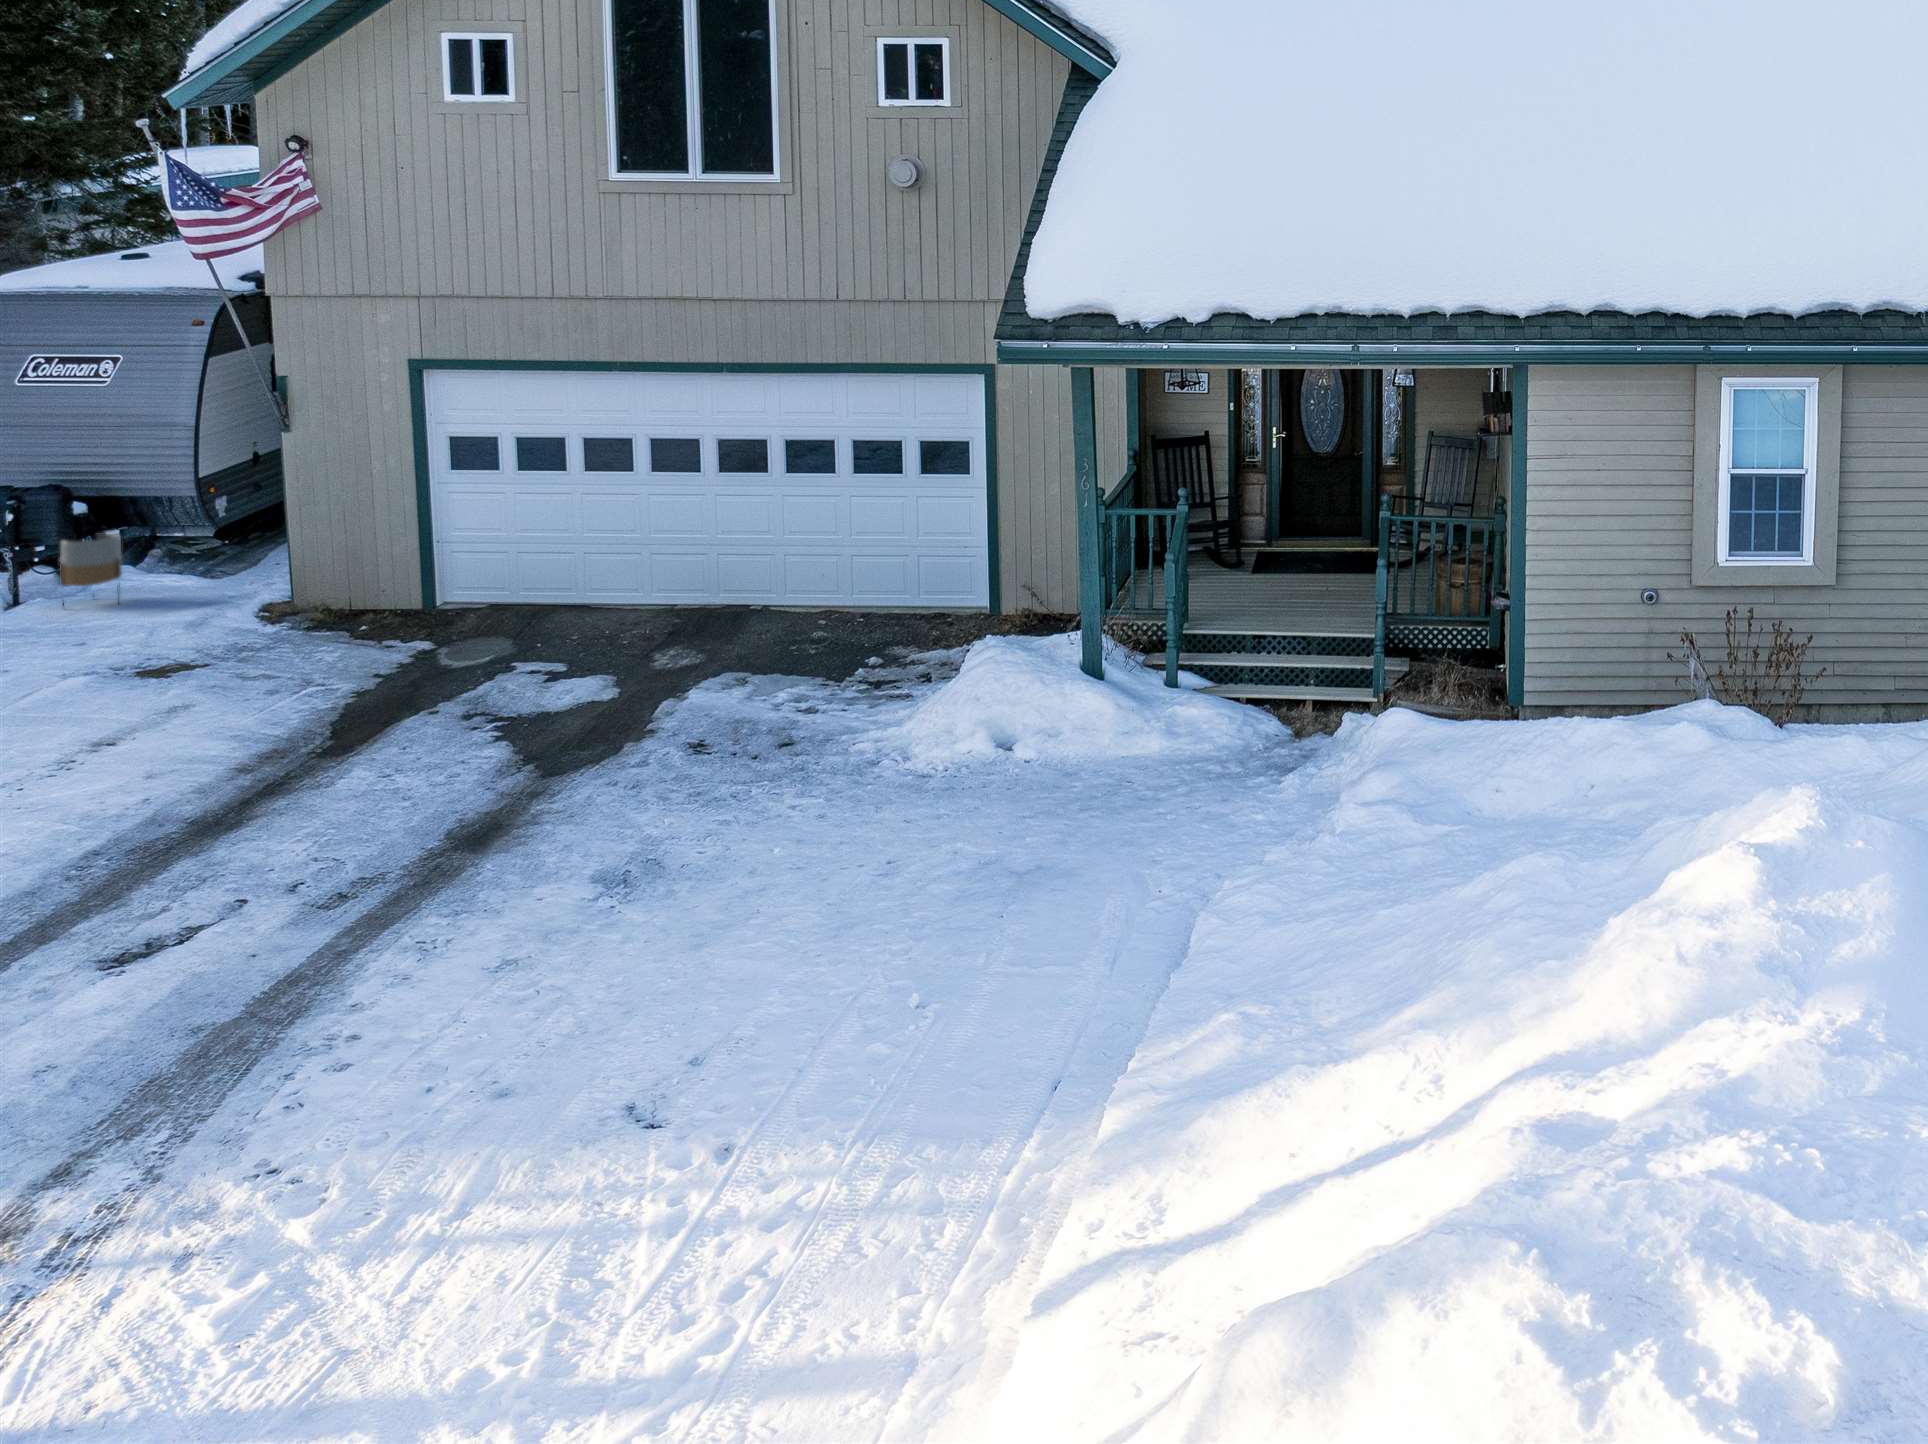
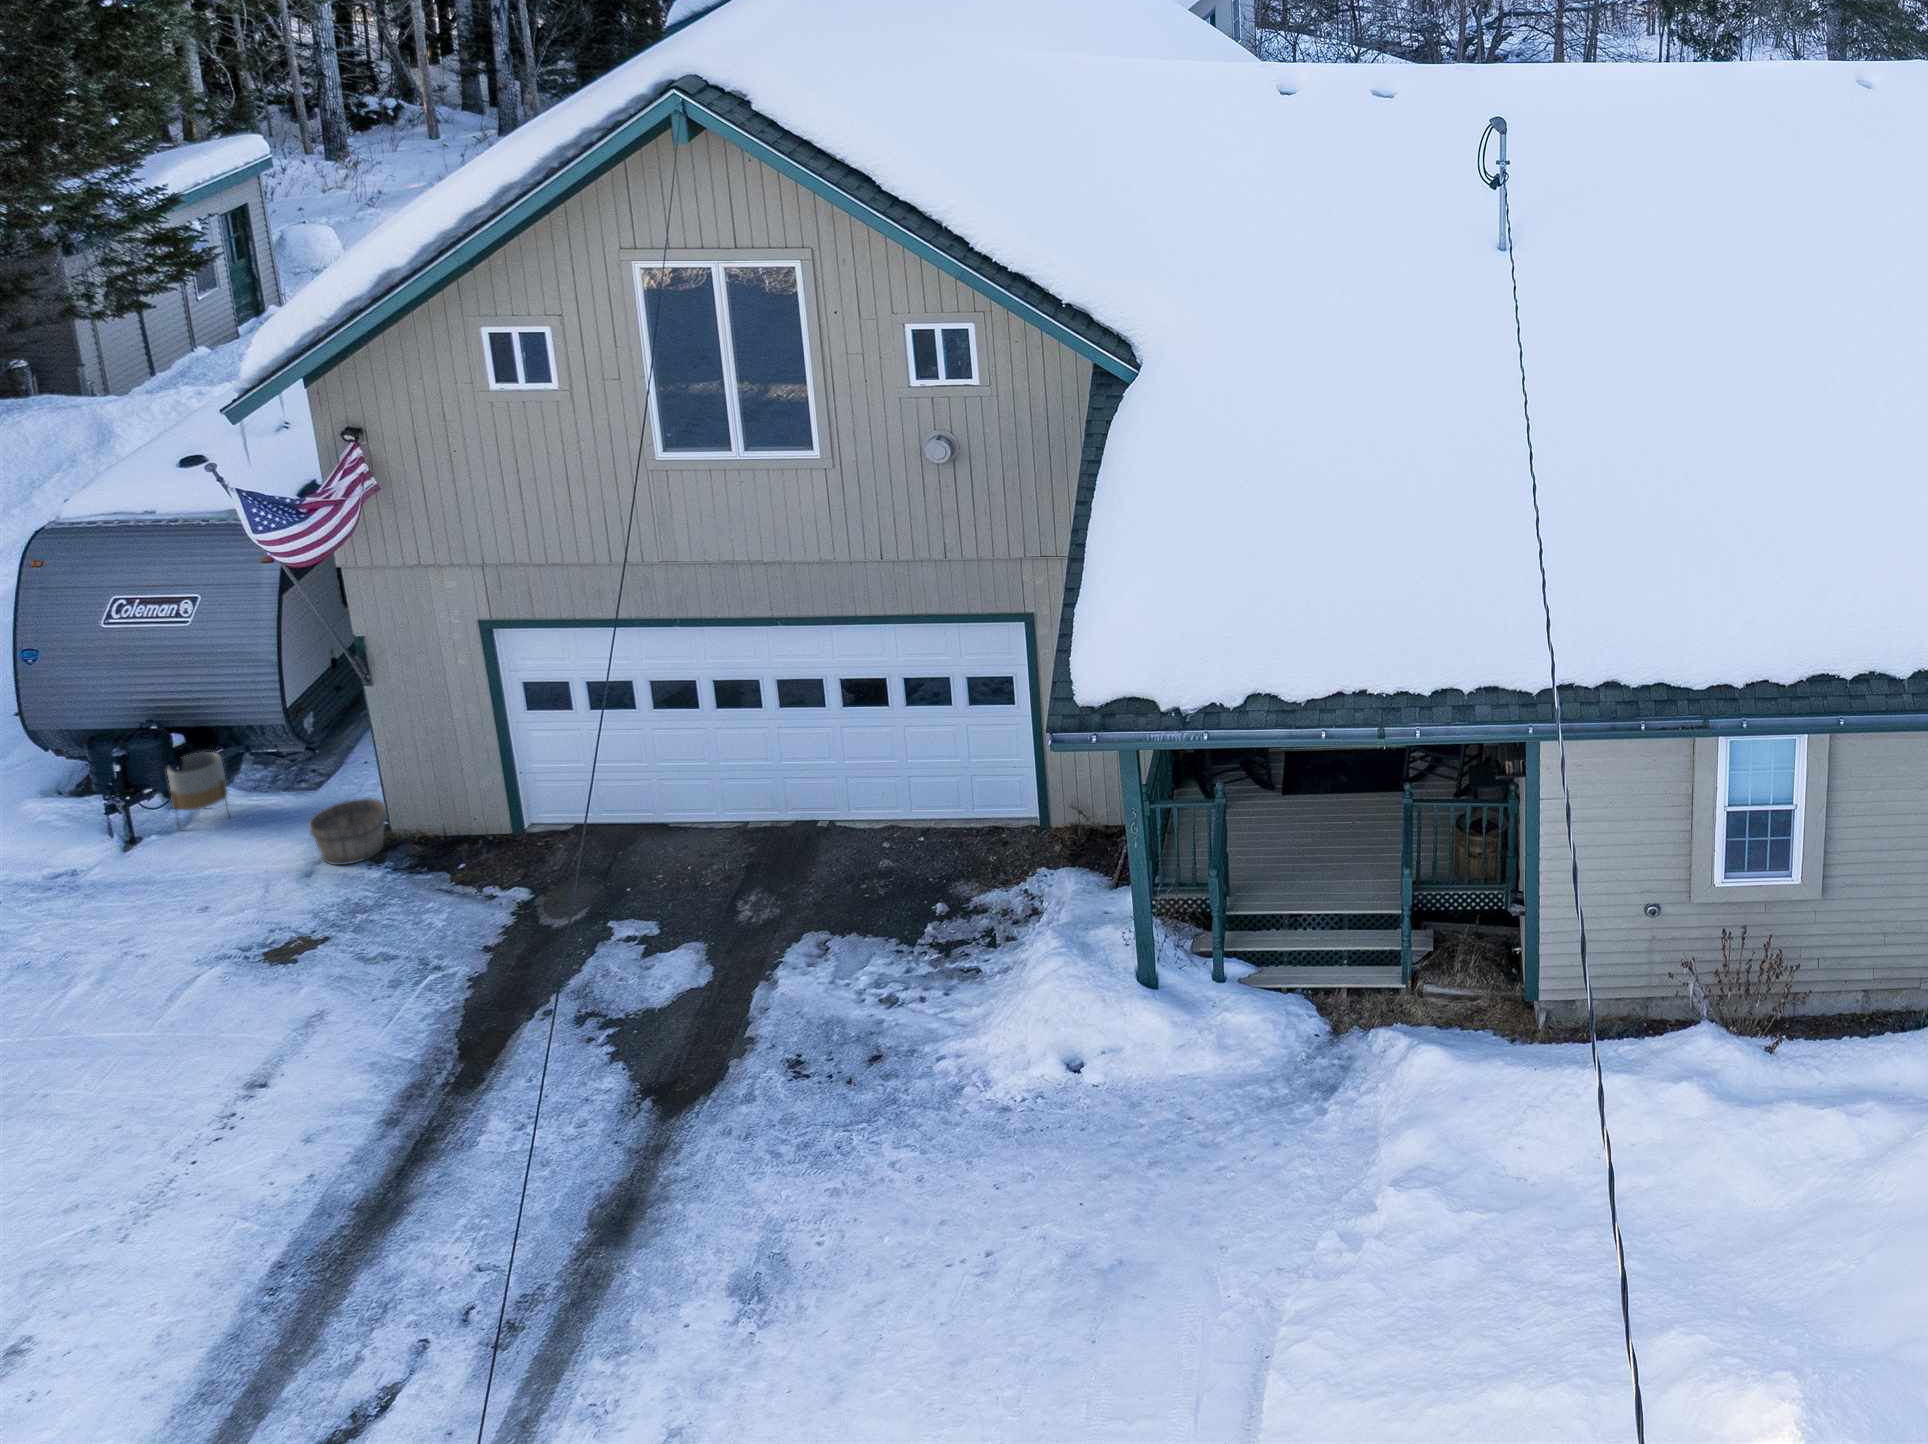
wooden bucket: none [199,562,289,628] -> present [309,798,387,865]

